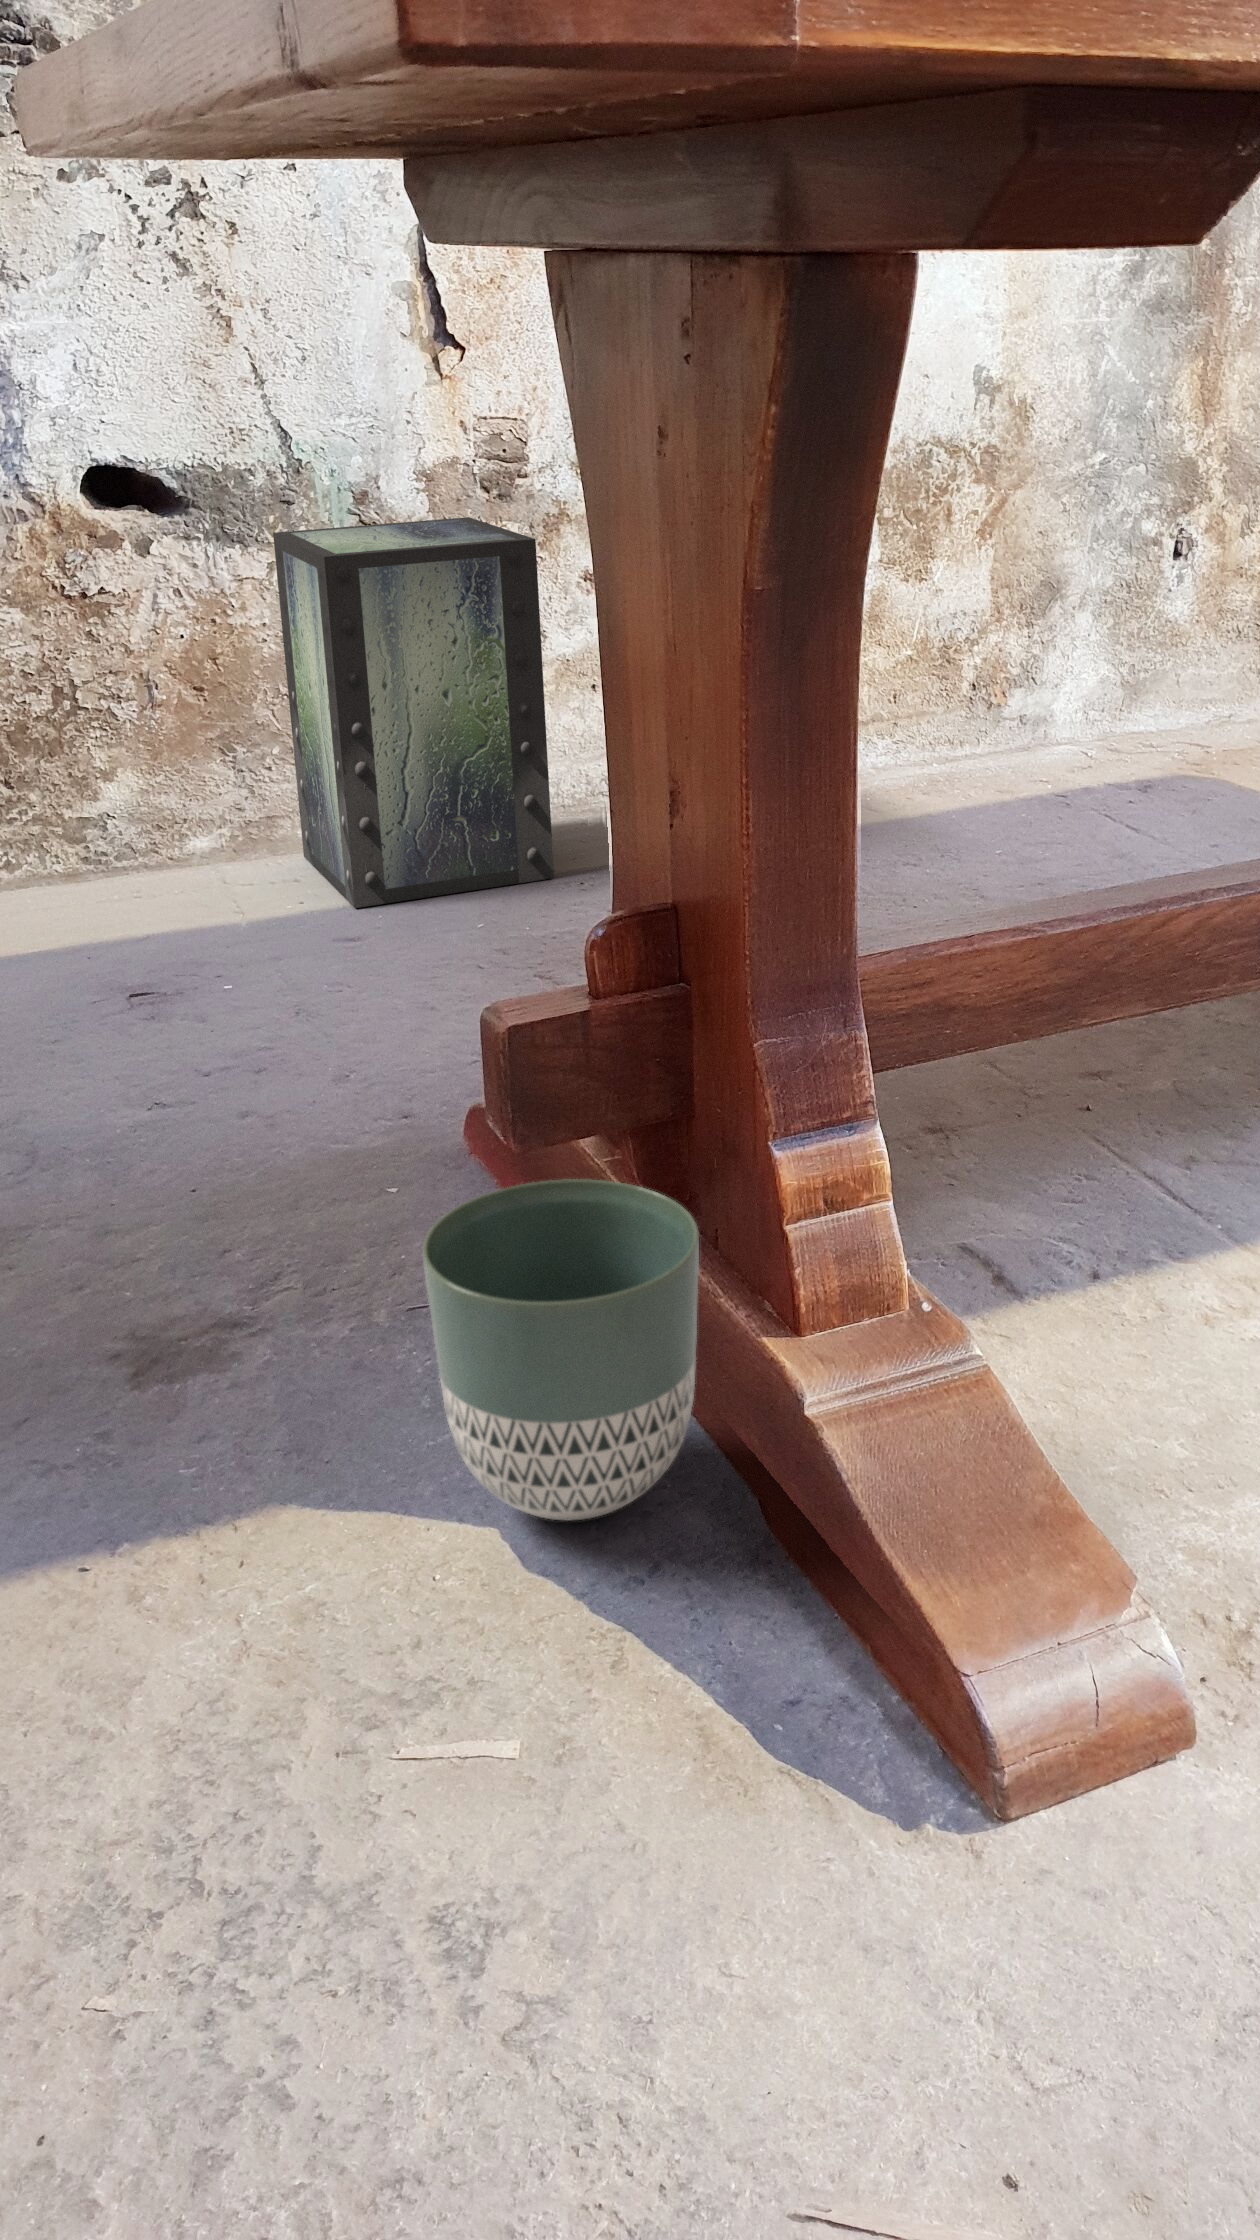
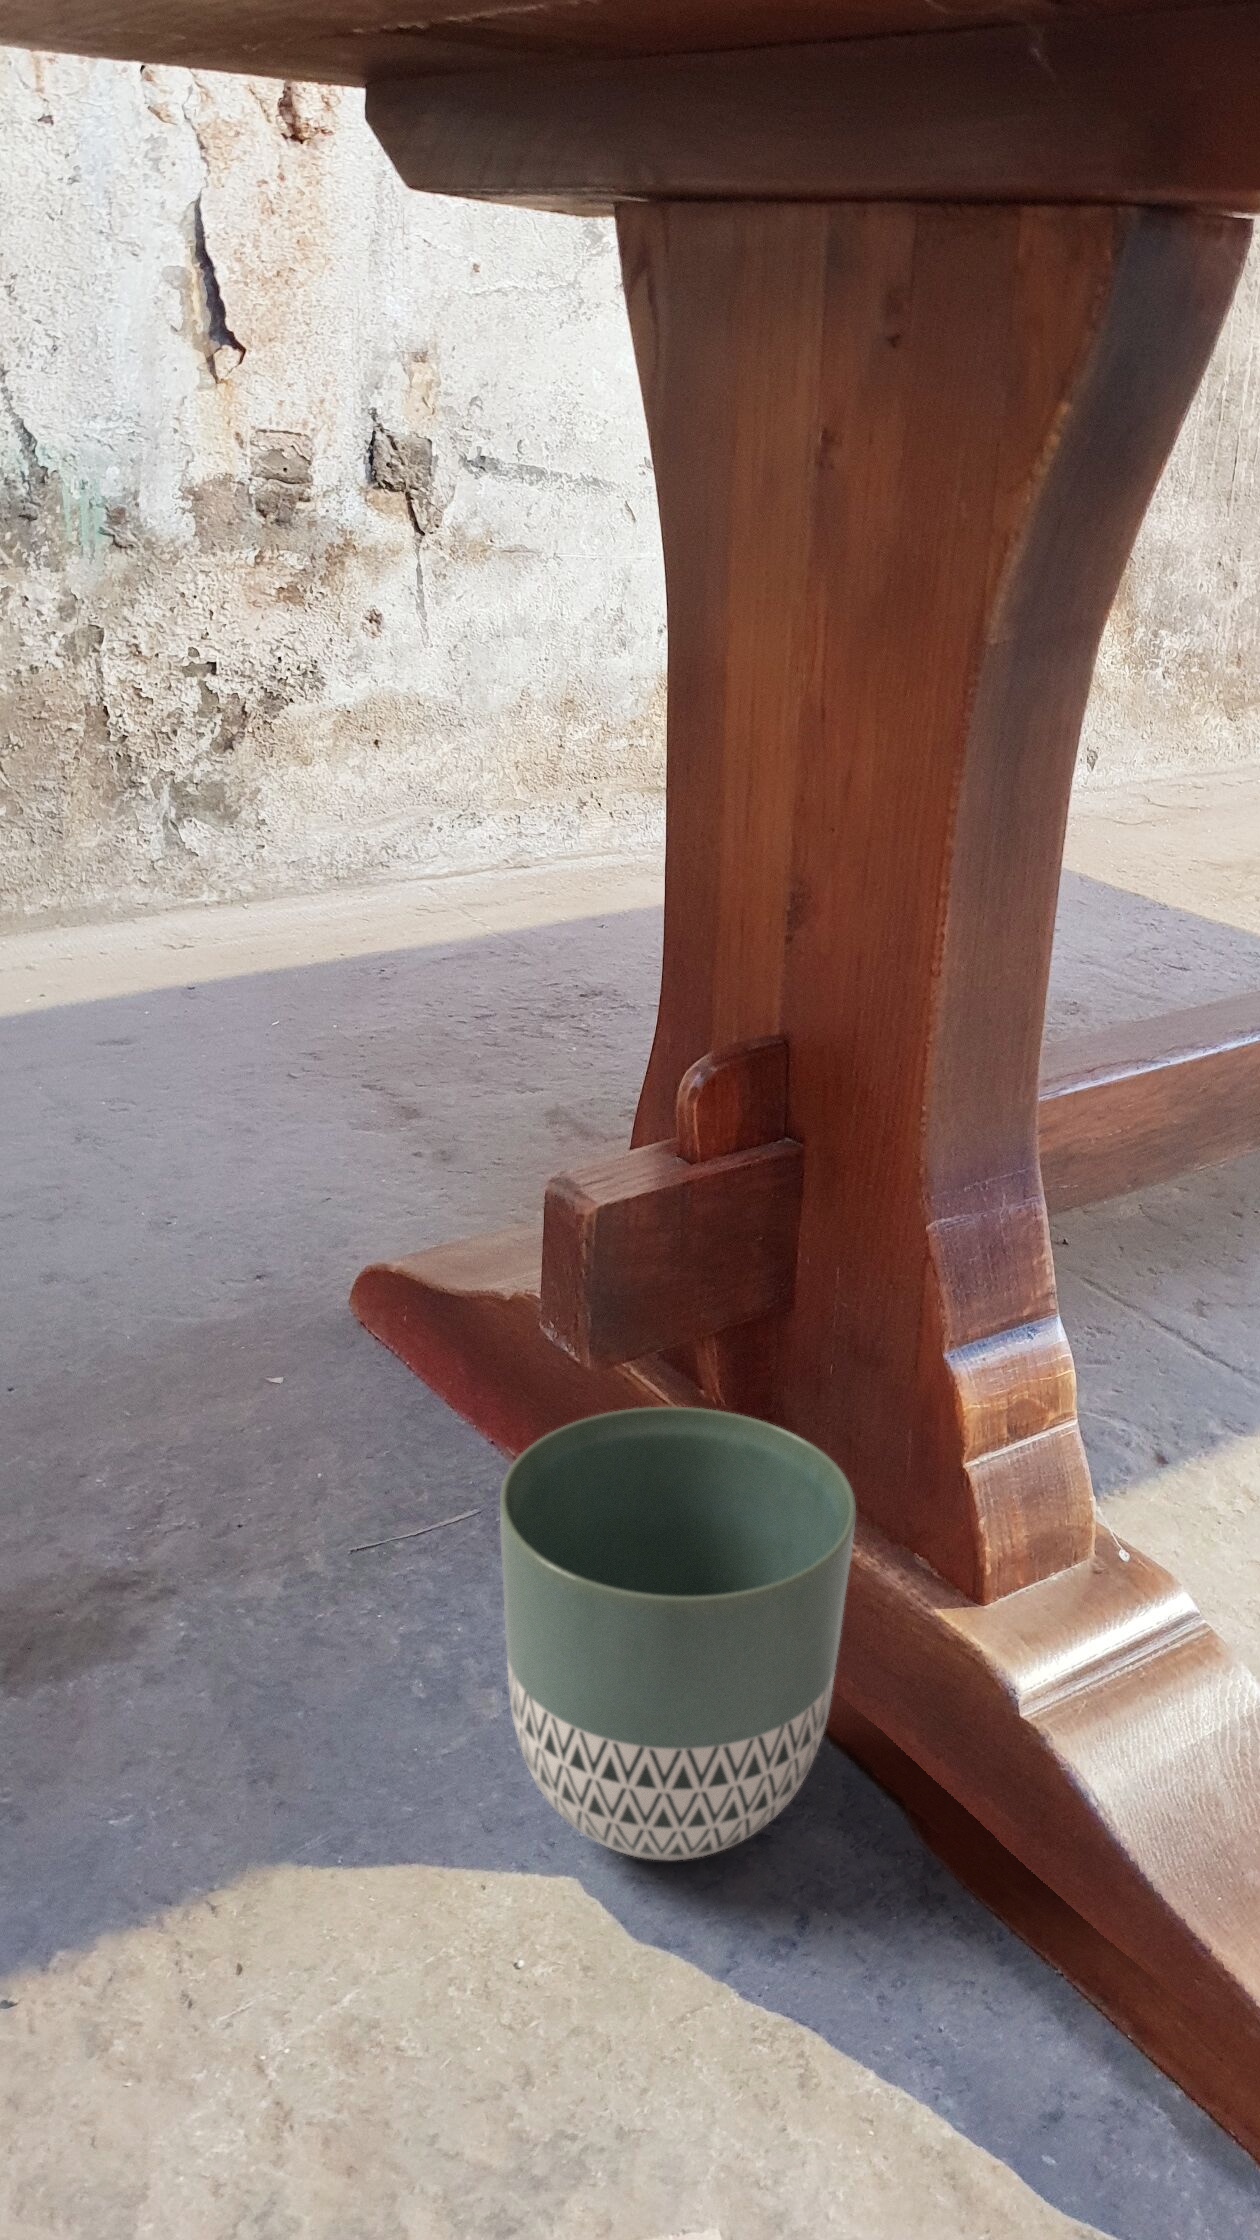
storage box: present [273,517,554,908] -> none [13,544,350,1004]

